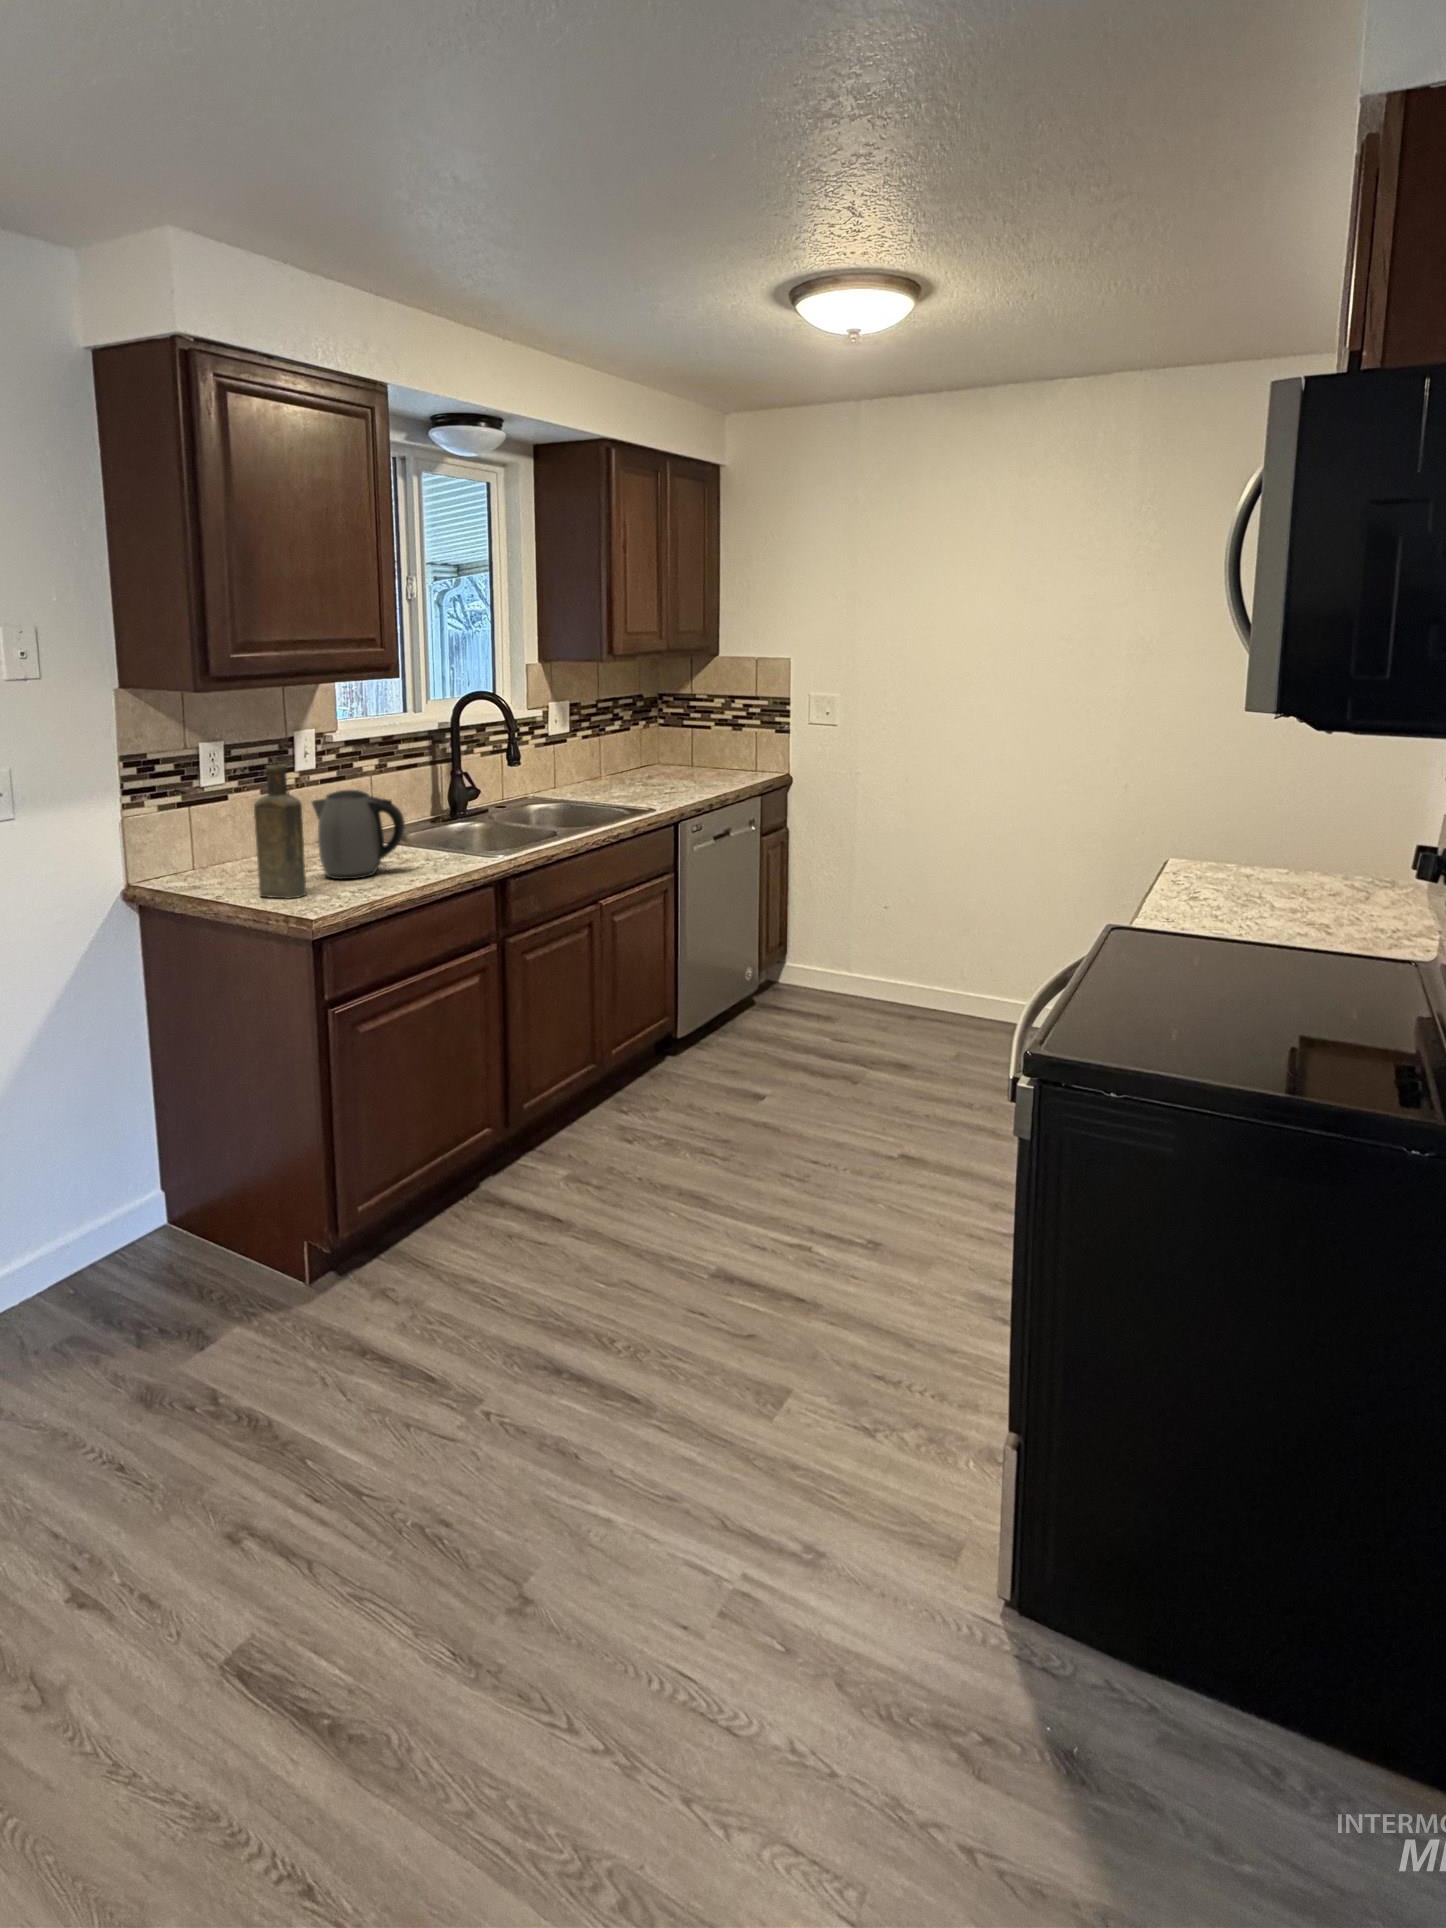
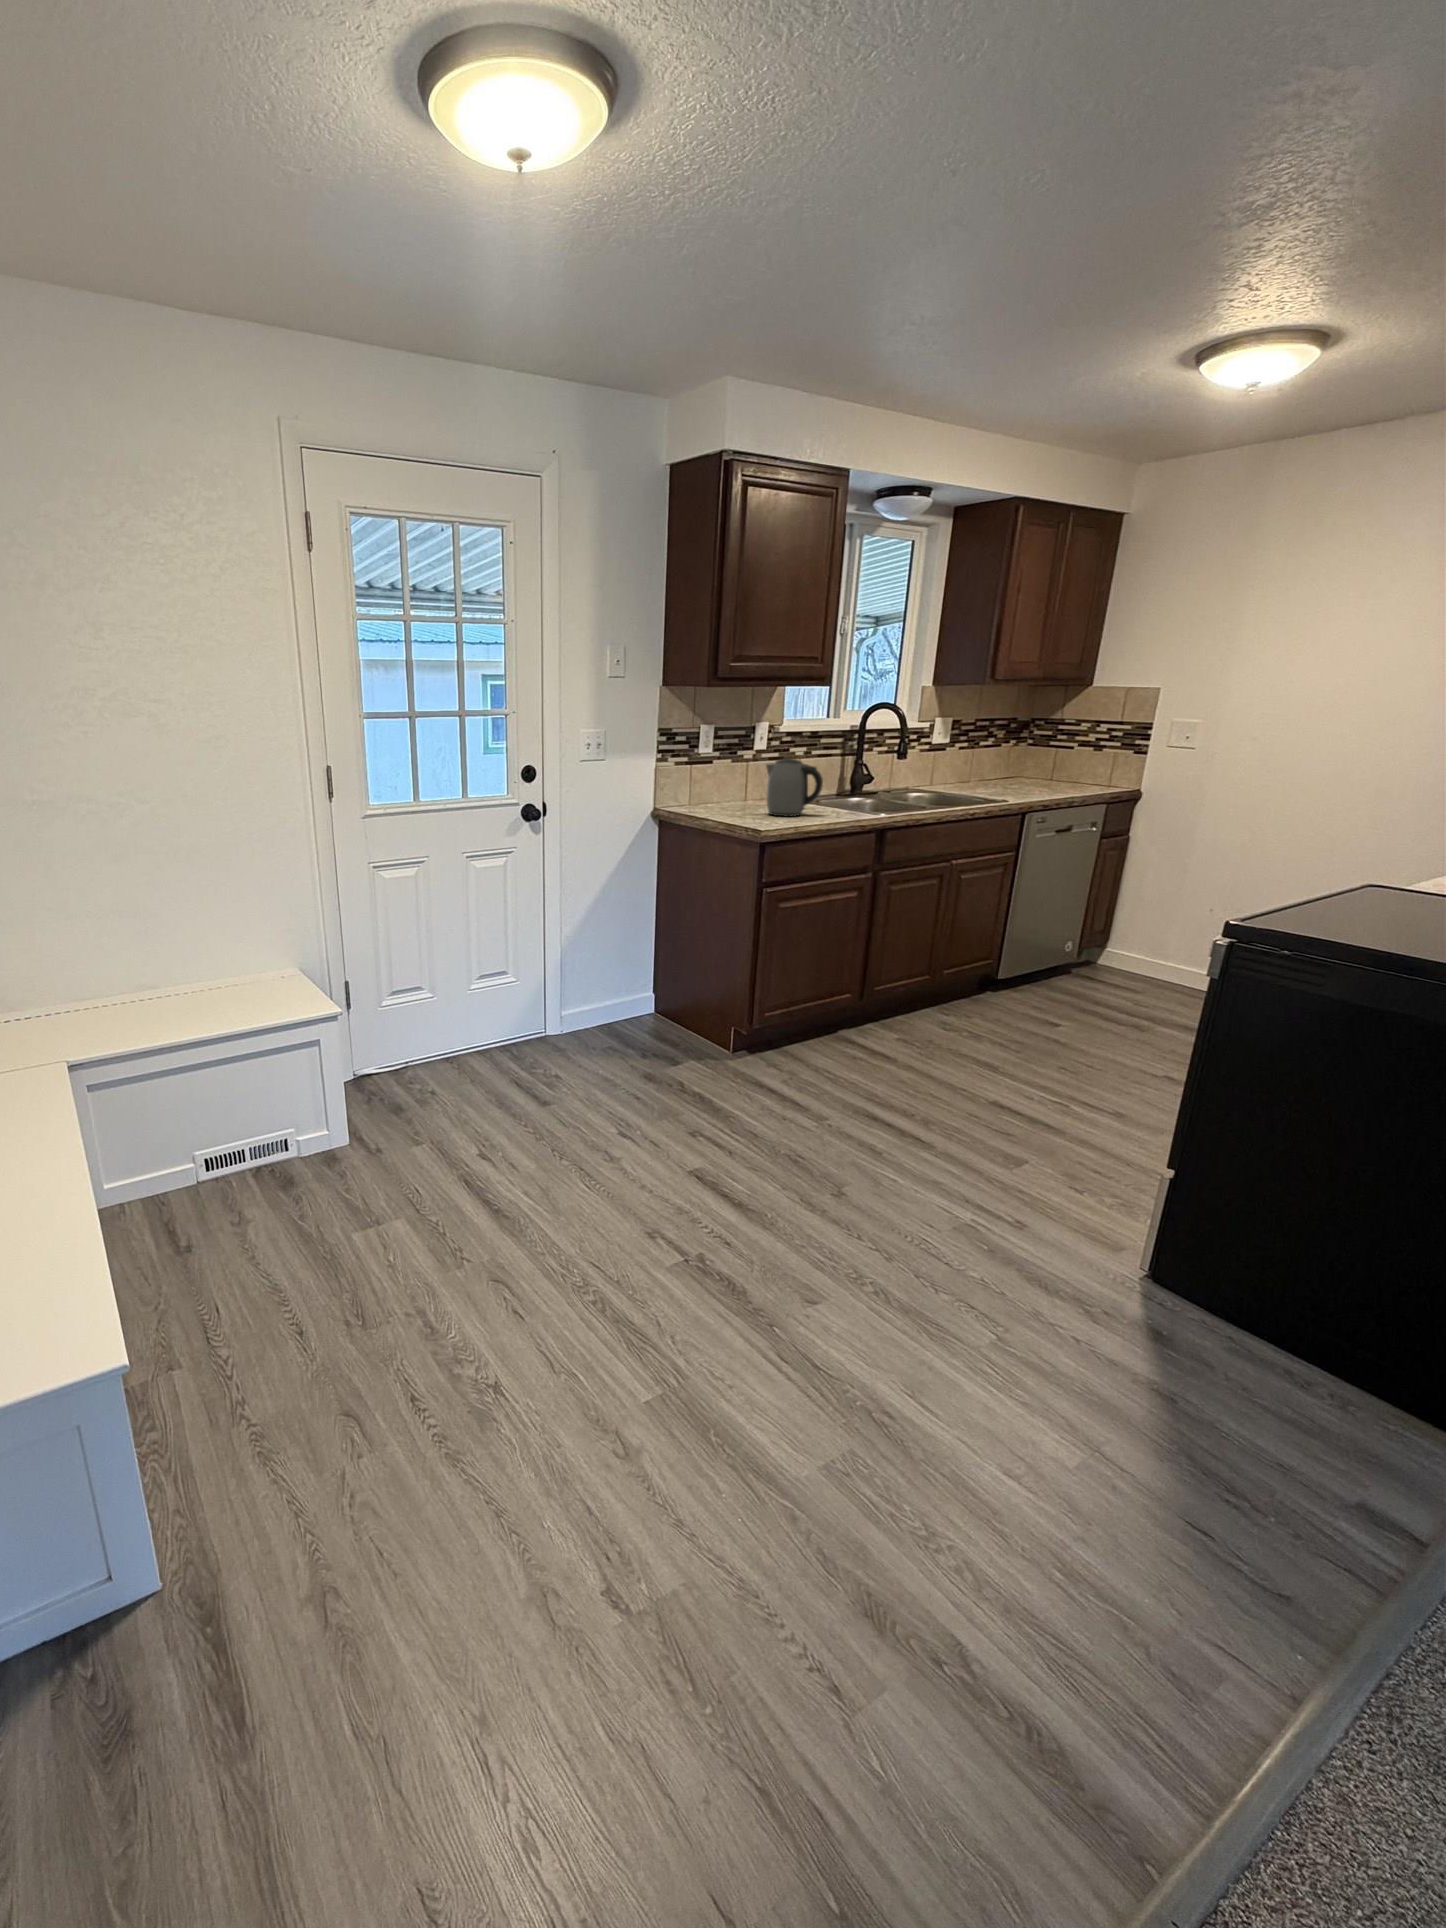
bottle: present [254,764,306,899] -> none [730,735,762,821]

